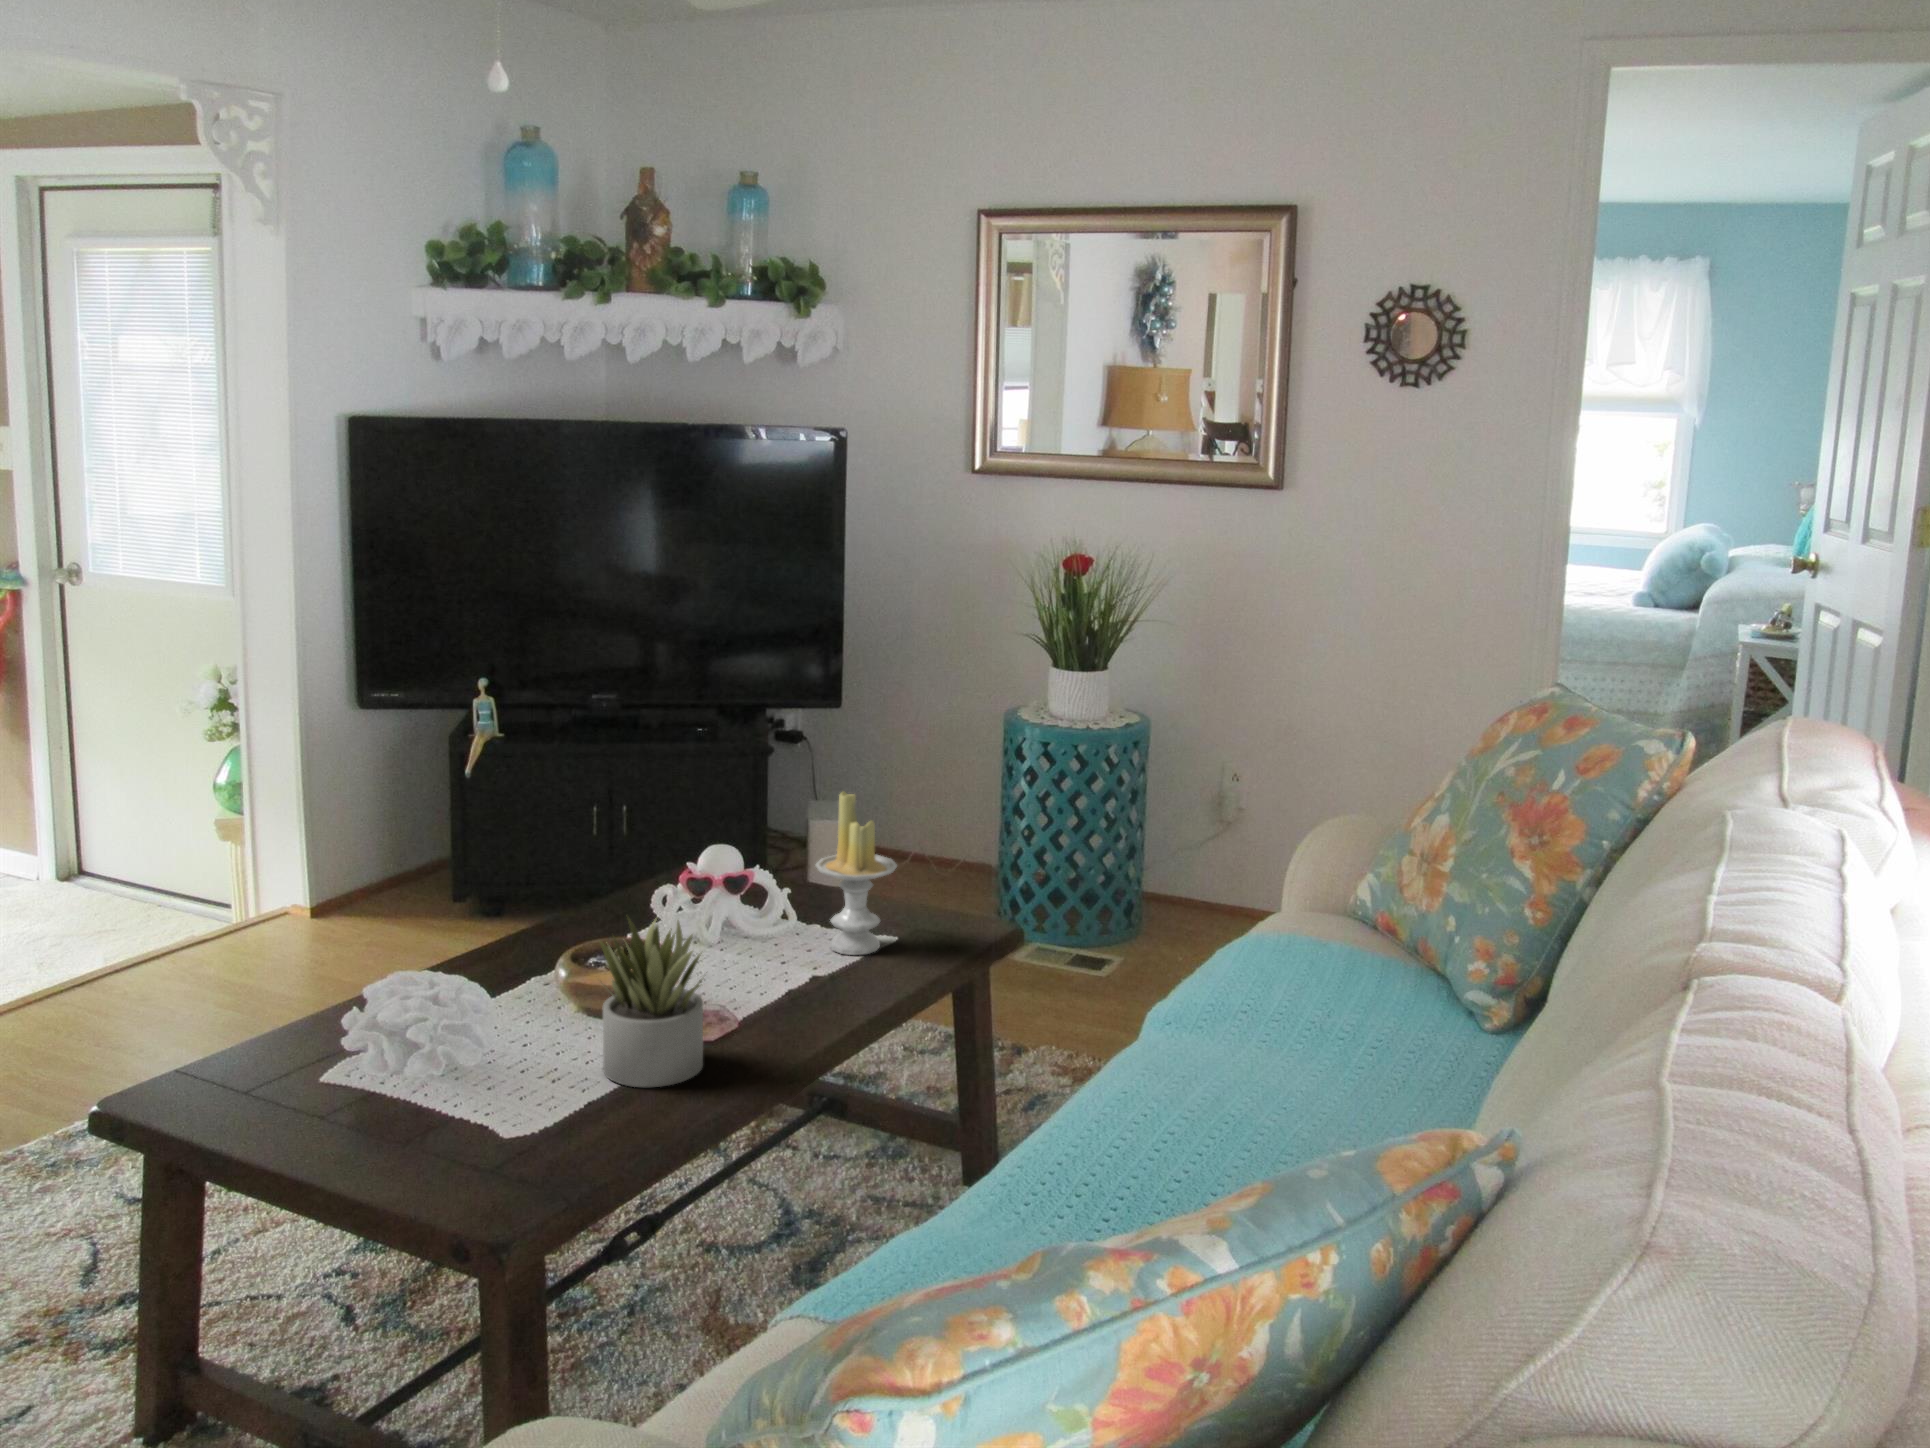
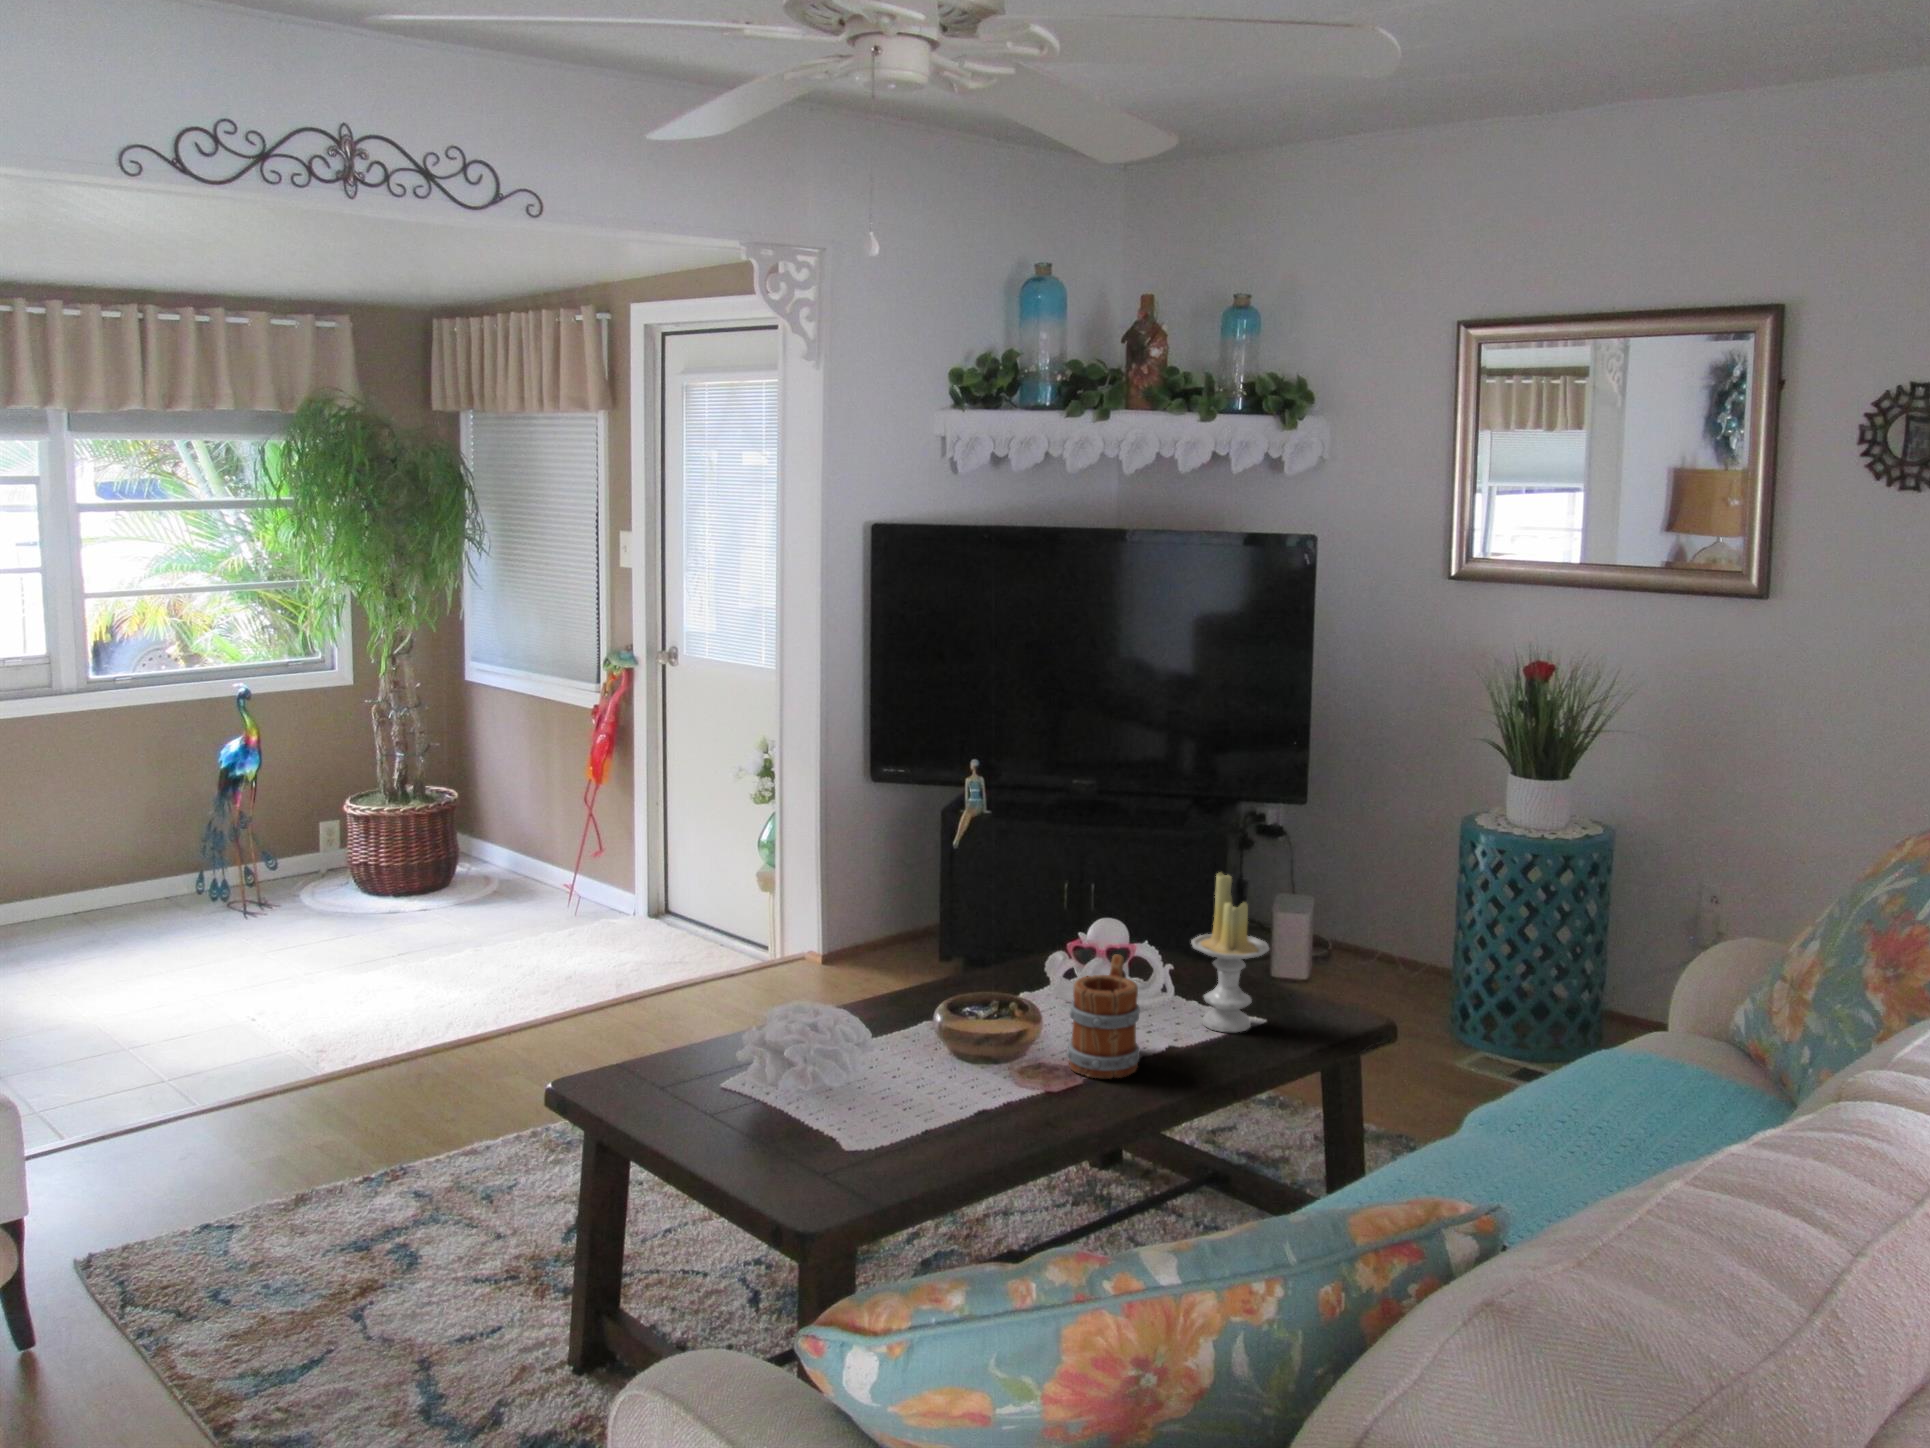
mug: none [709,887,786,1020] -> present [1067,954,1140,1079]
succulent plant: present [600,917,703,1087] -> none [946,964,1046,1127]

